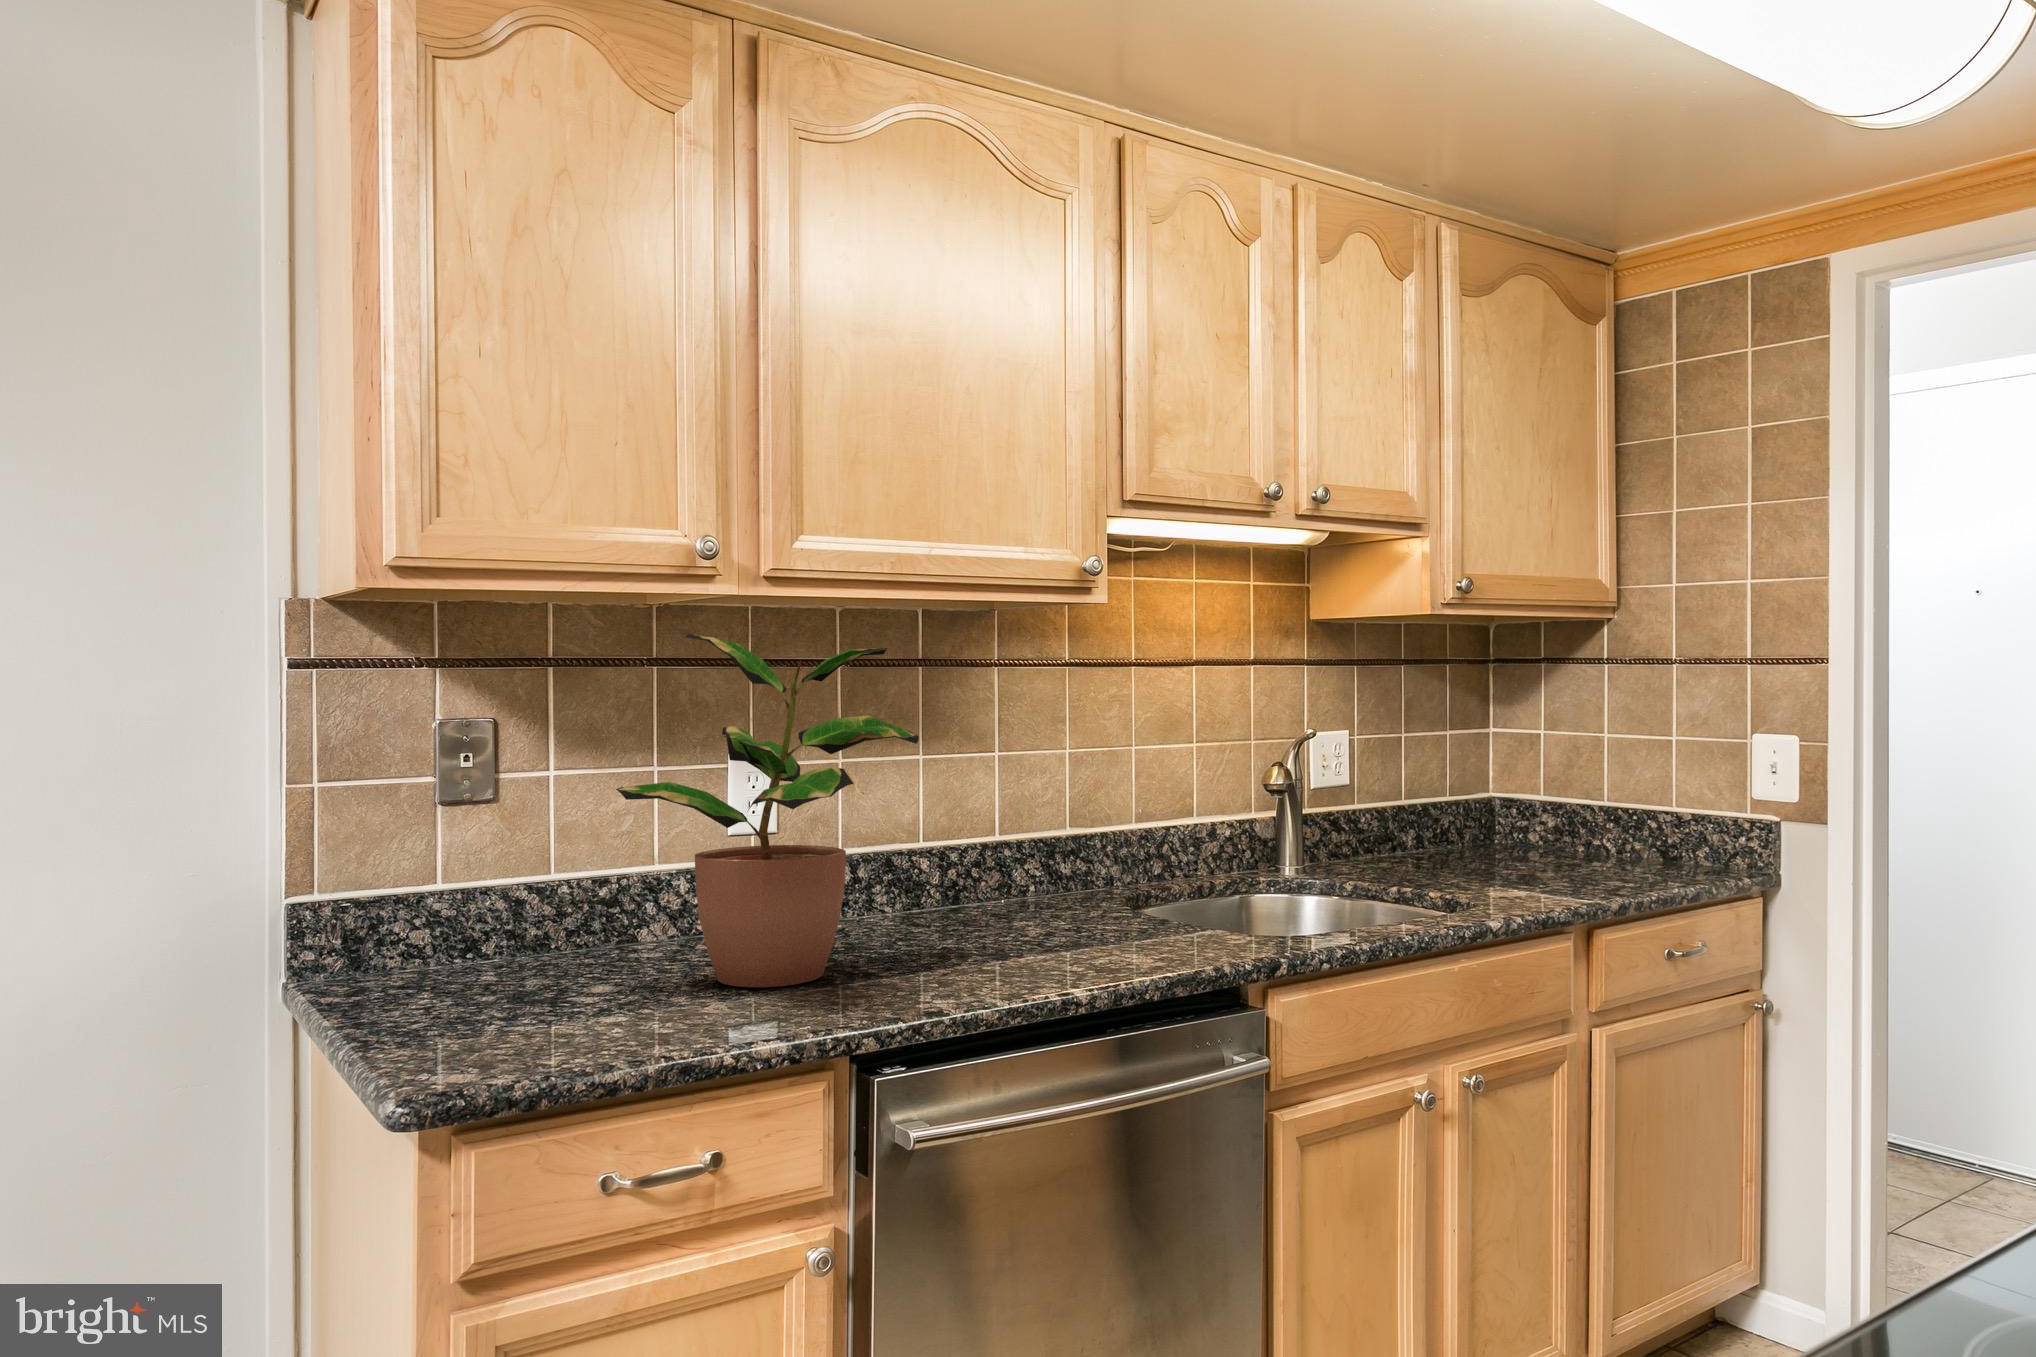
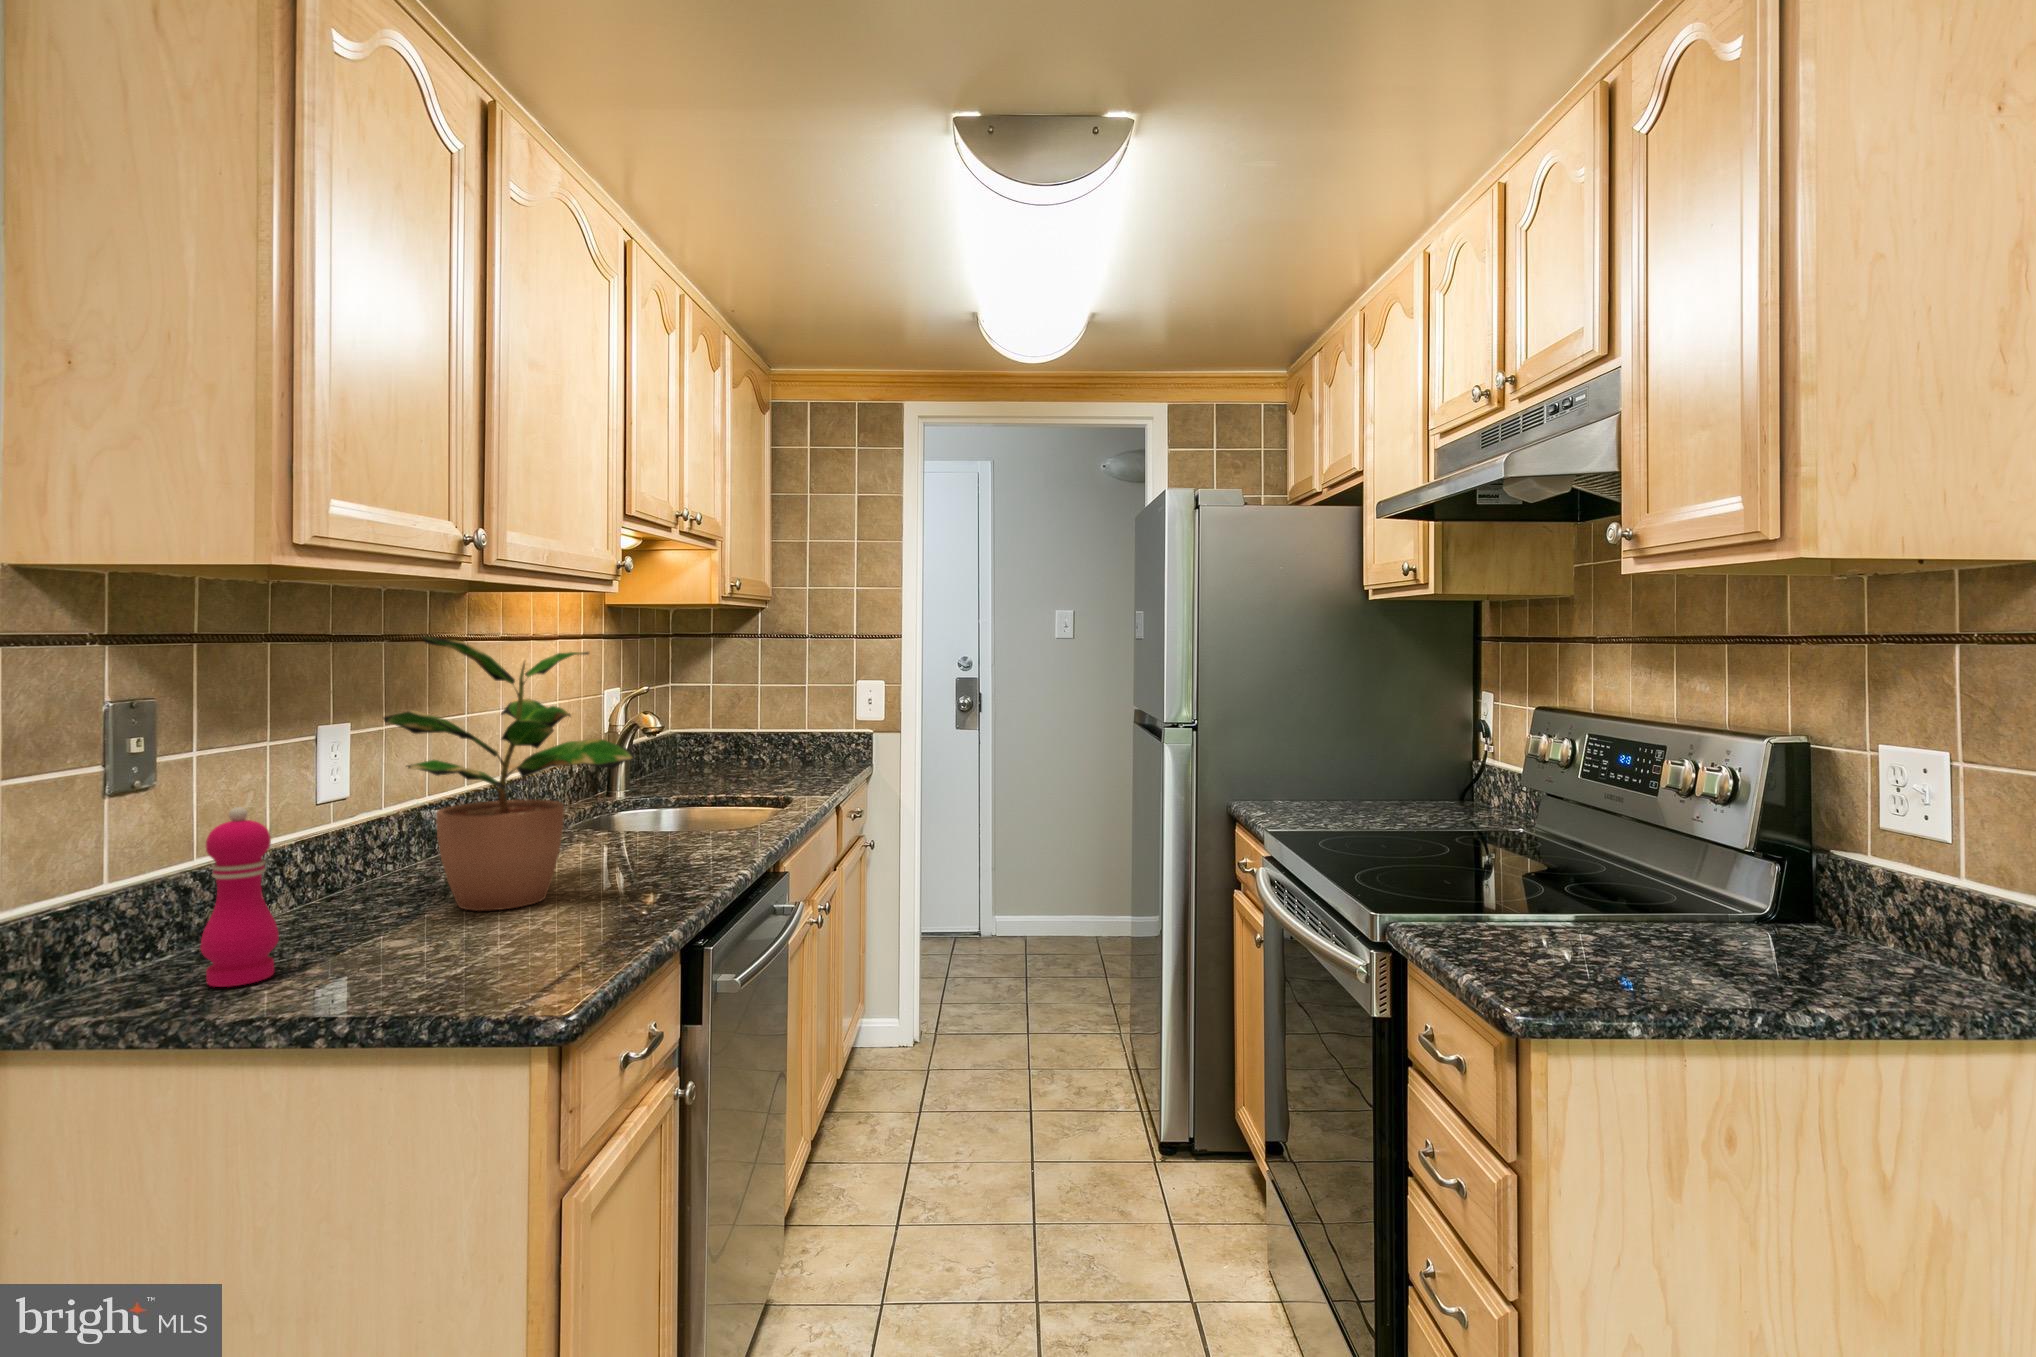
pepper mill: none [374,812,450,1004] -> present [200,807,279,987]

